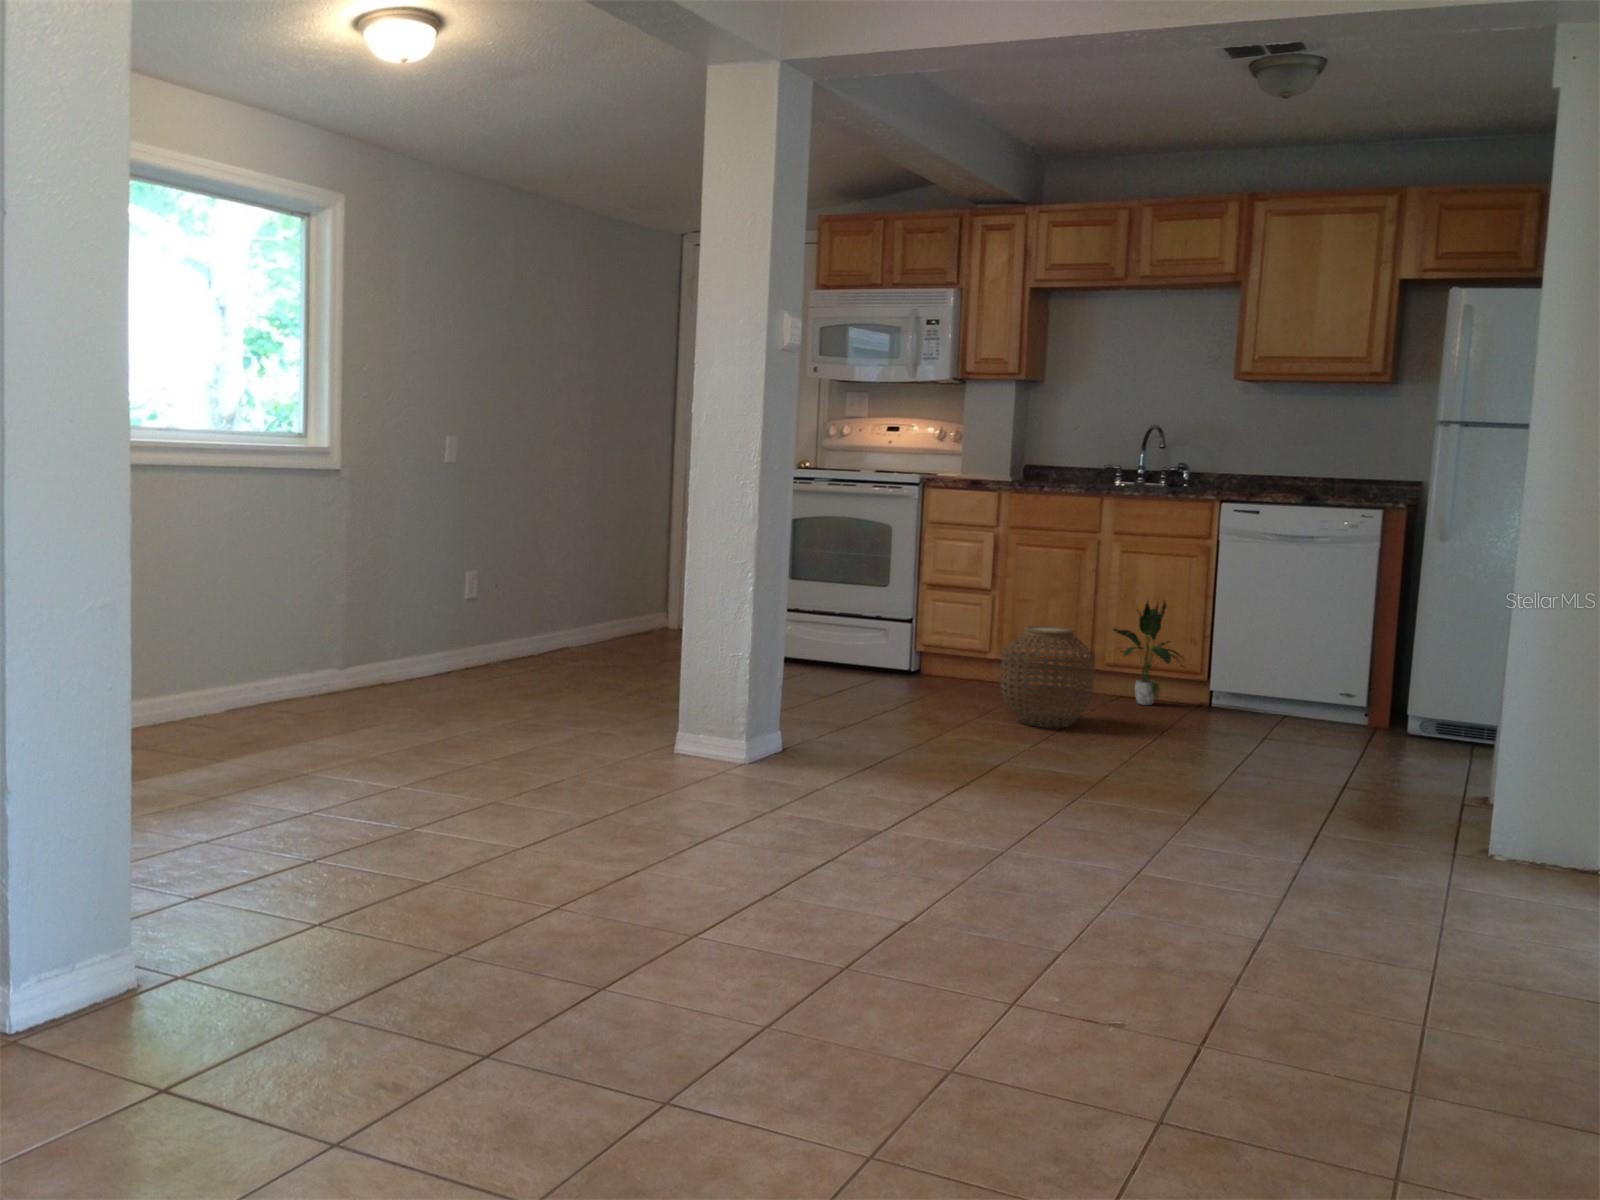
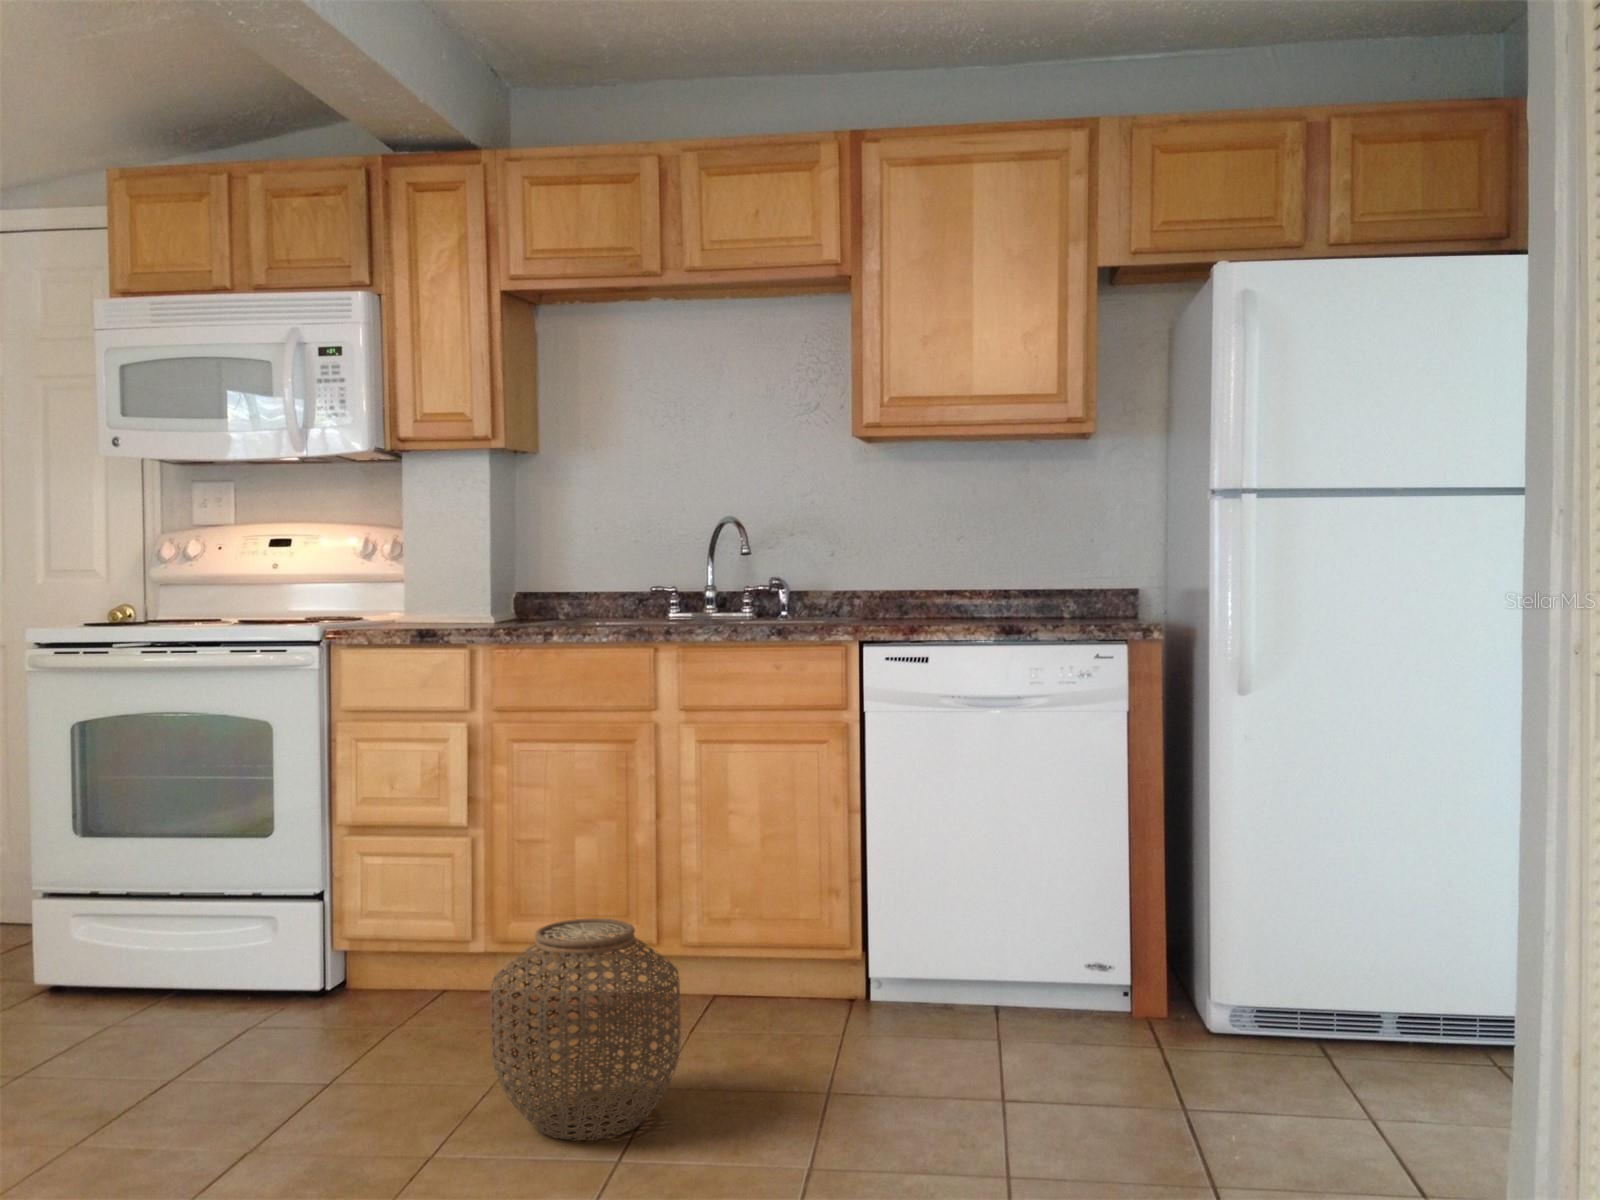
potted plant: present [1113,601,1183,705] -> none [694,811,831,1016]

